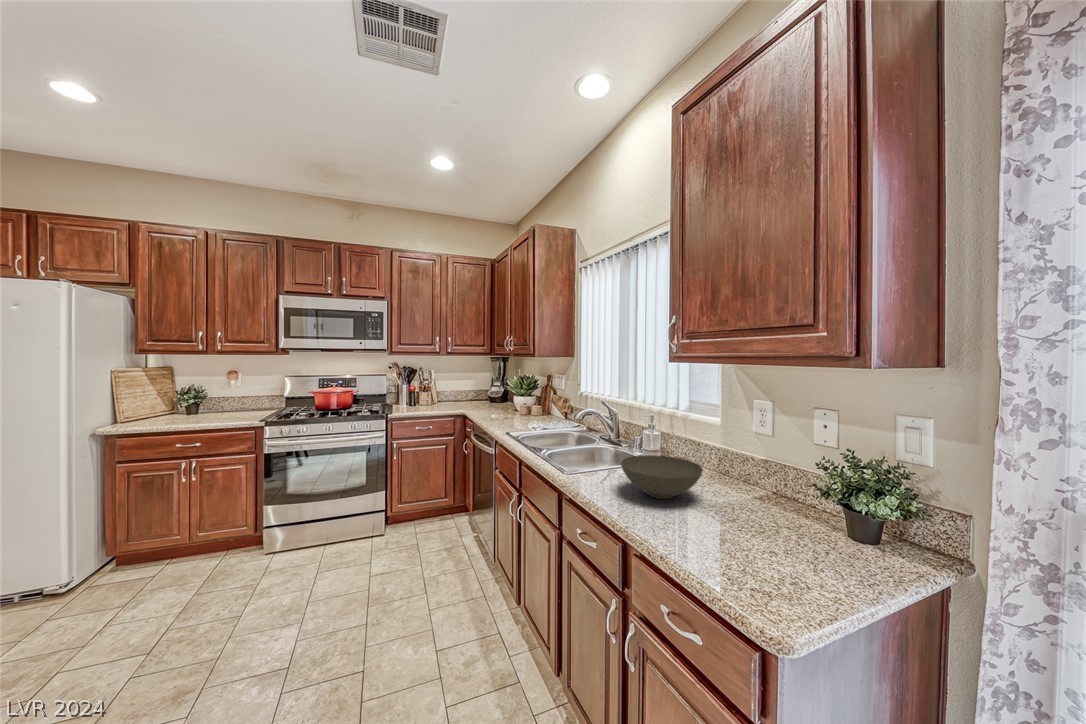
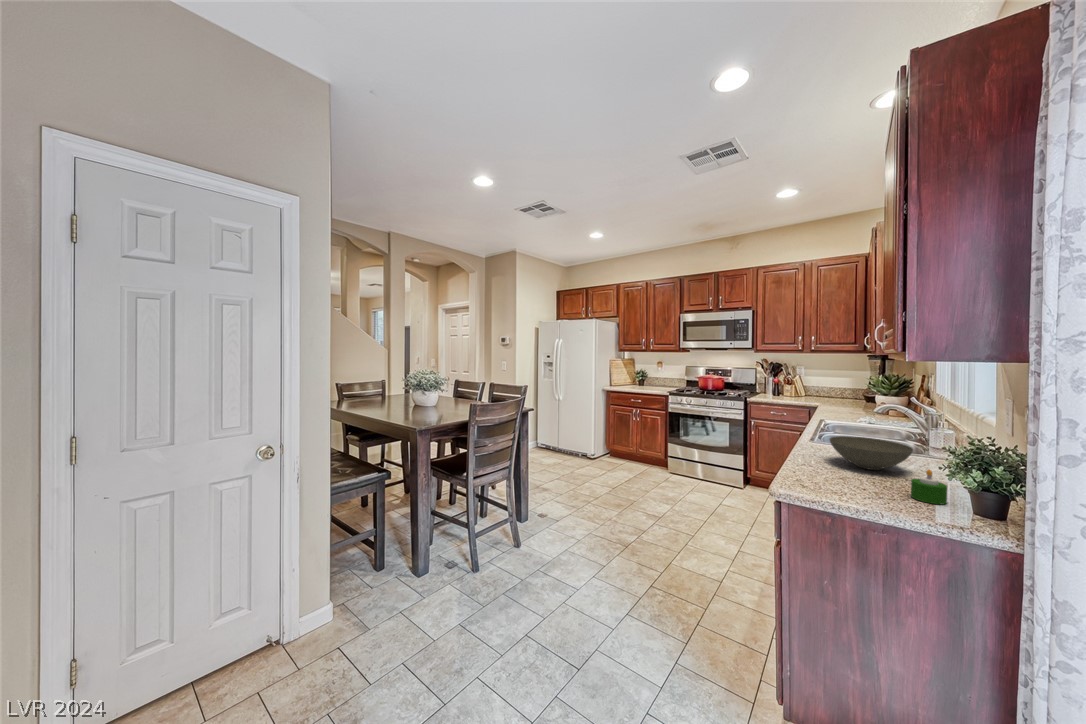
candle: none [759,491,794,534] -> present [911,470,947,505]

